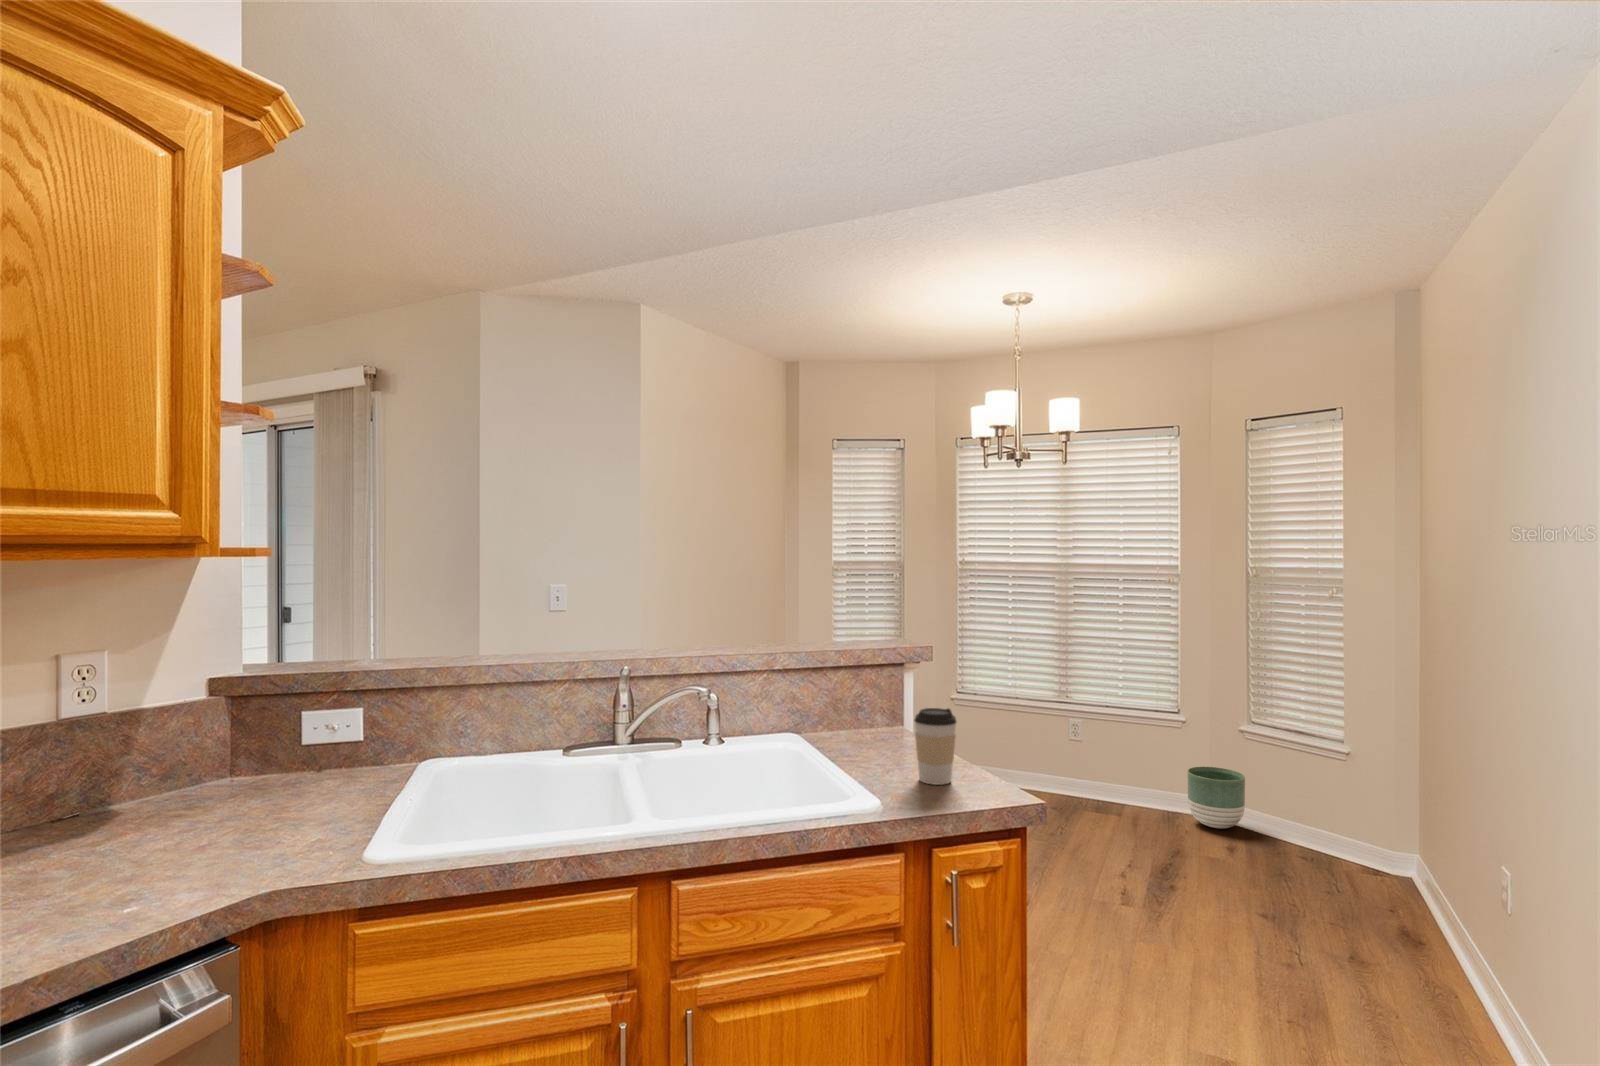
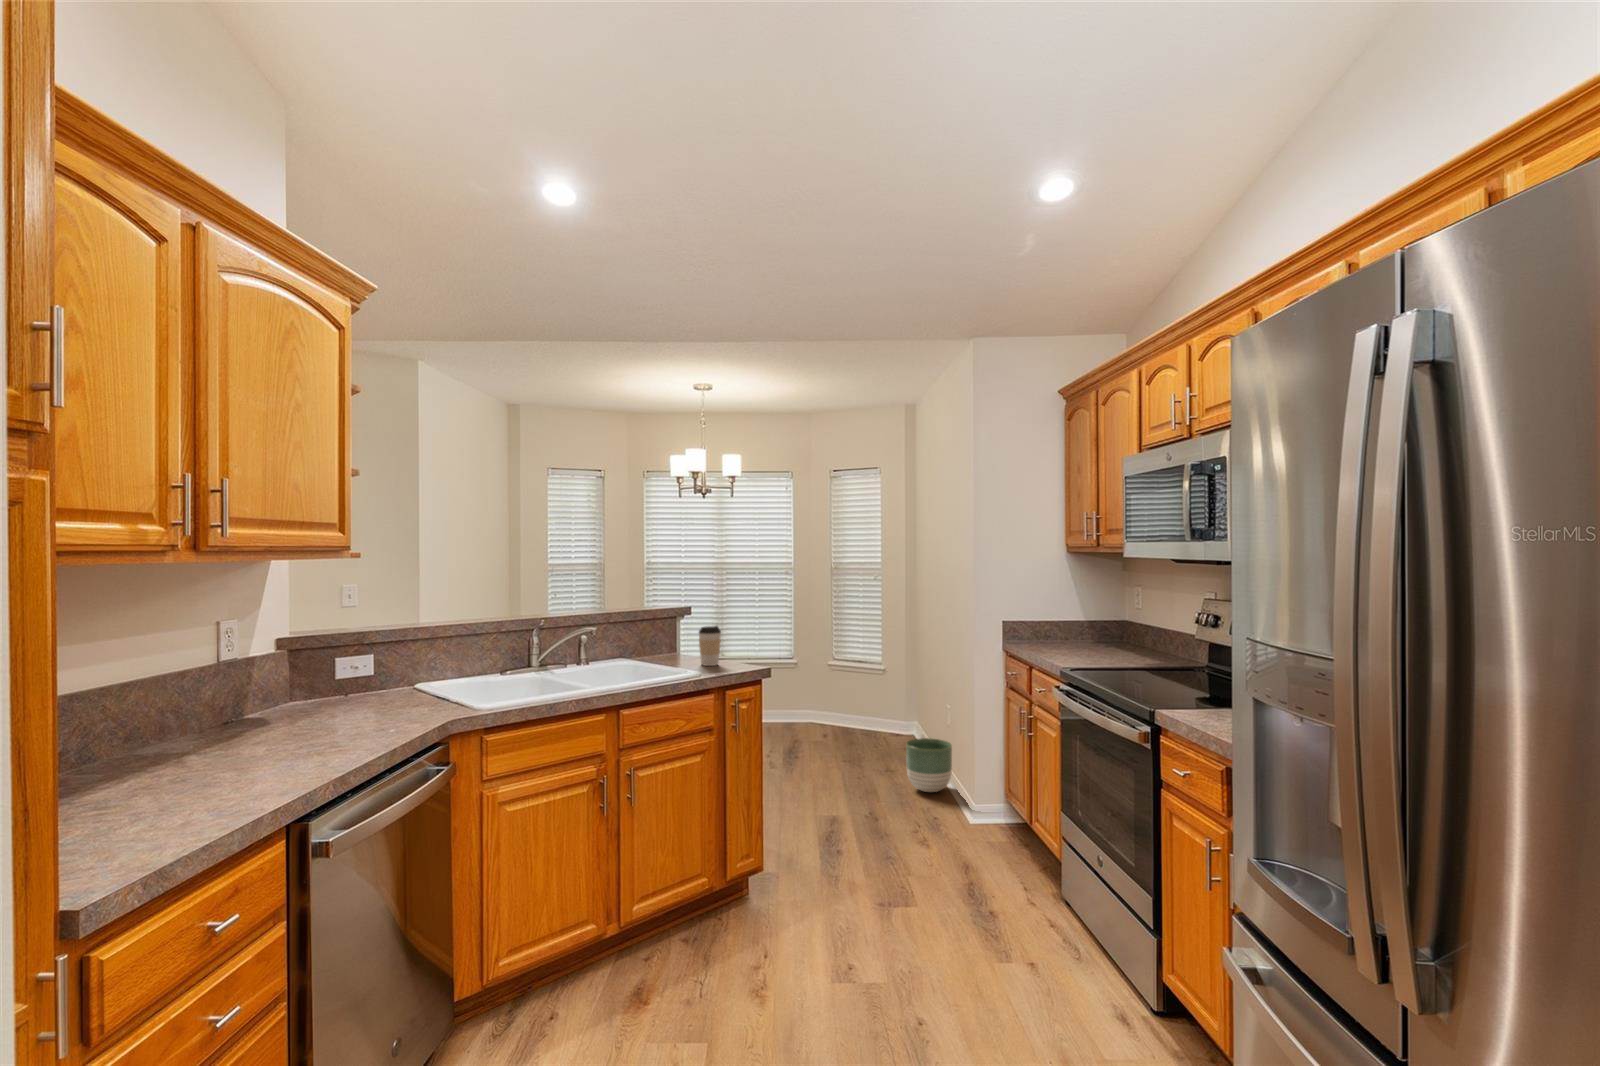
planter: present [1187,767,1245,829] -> present [906,738,952,792]

